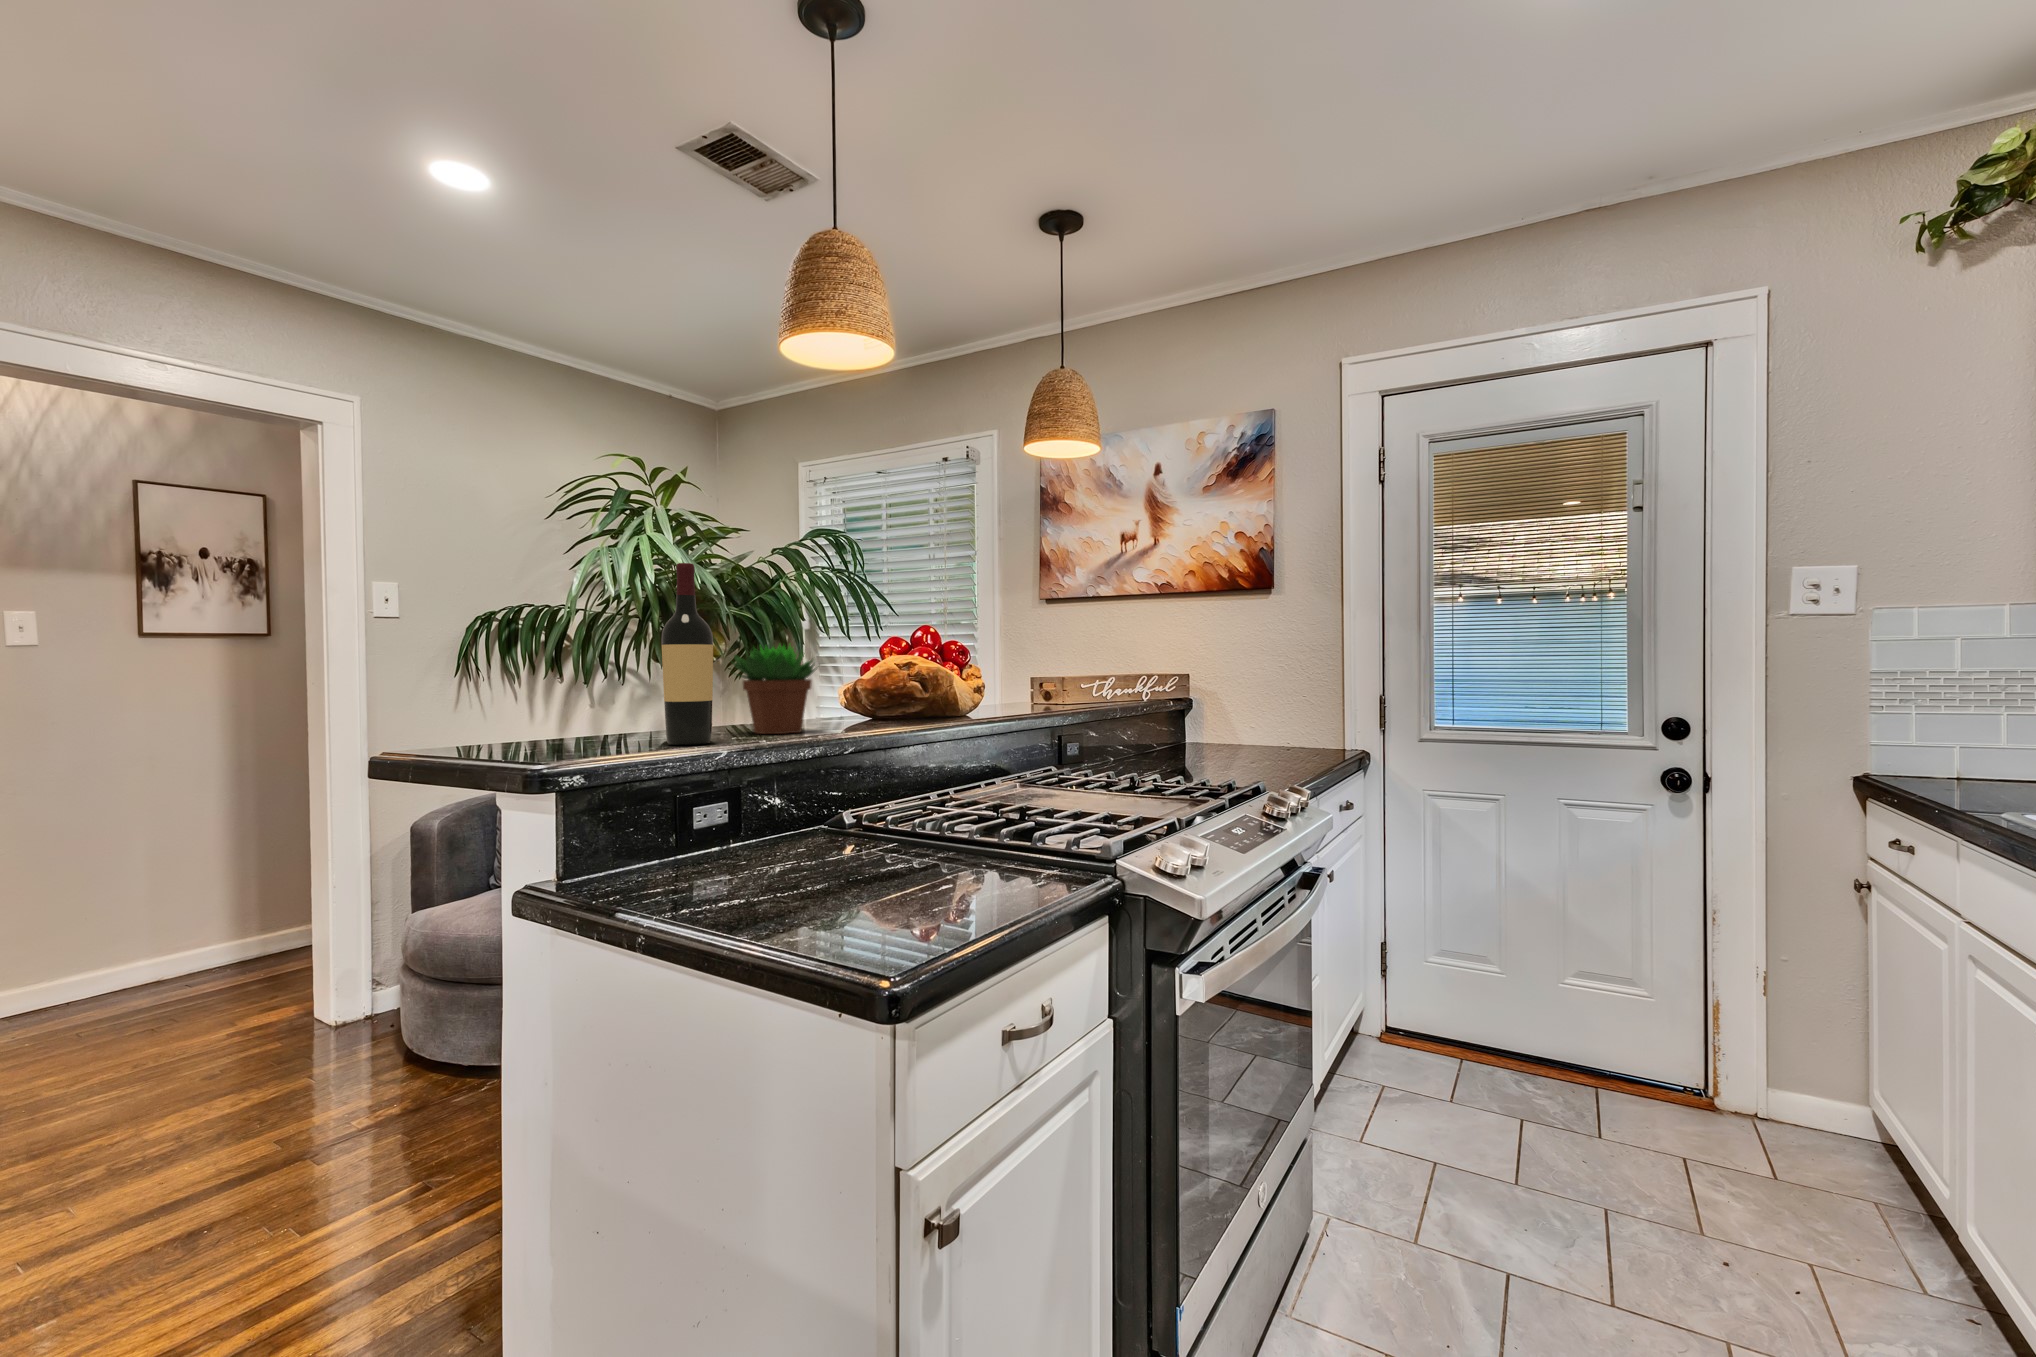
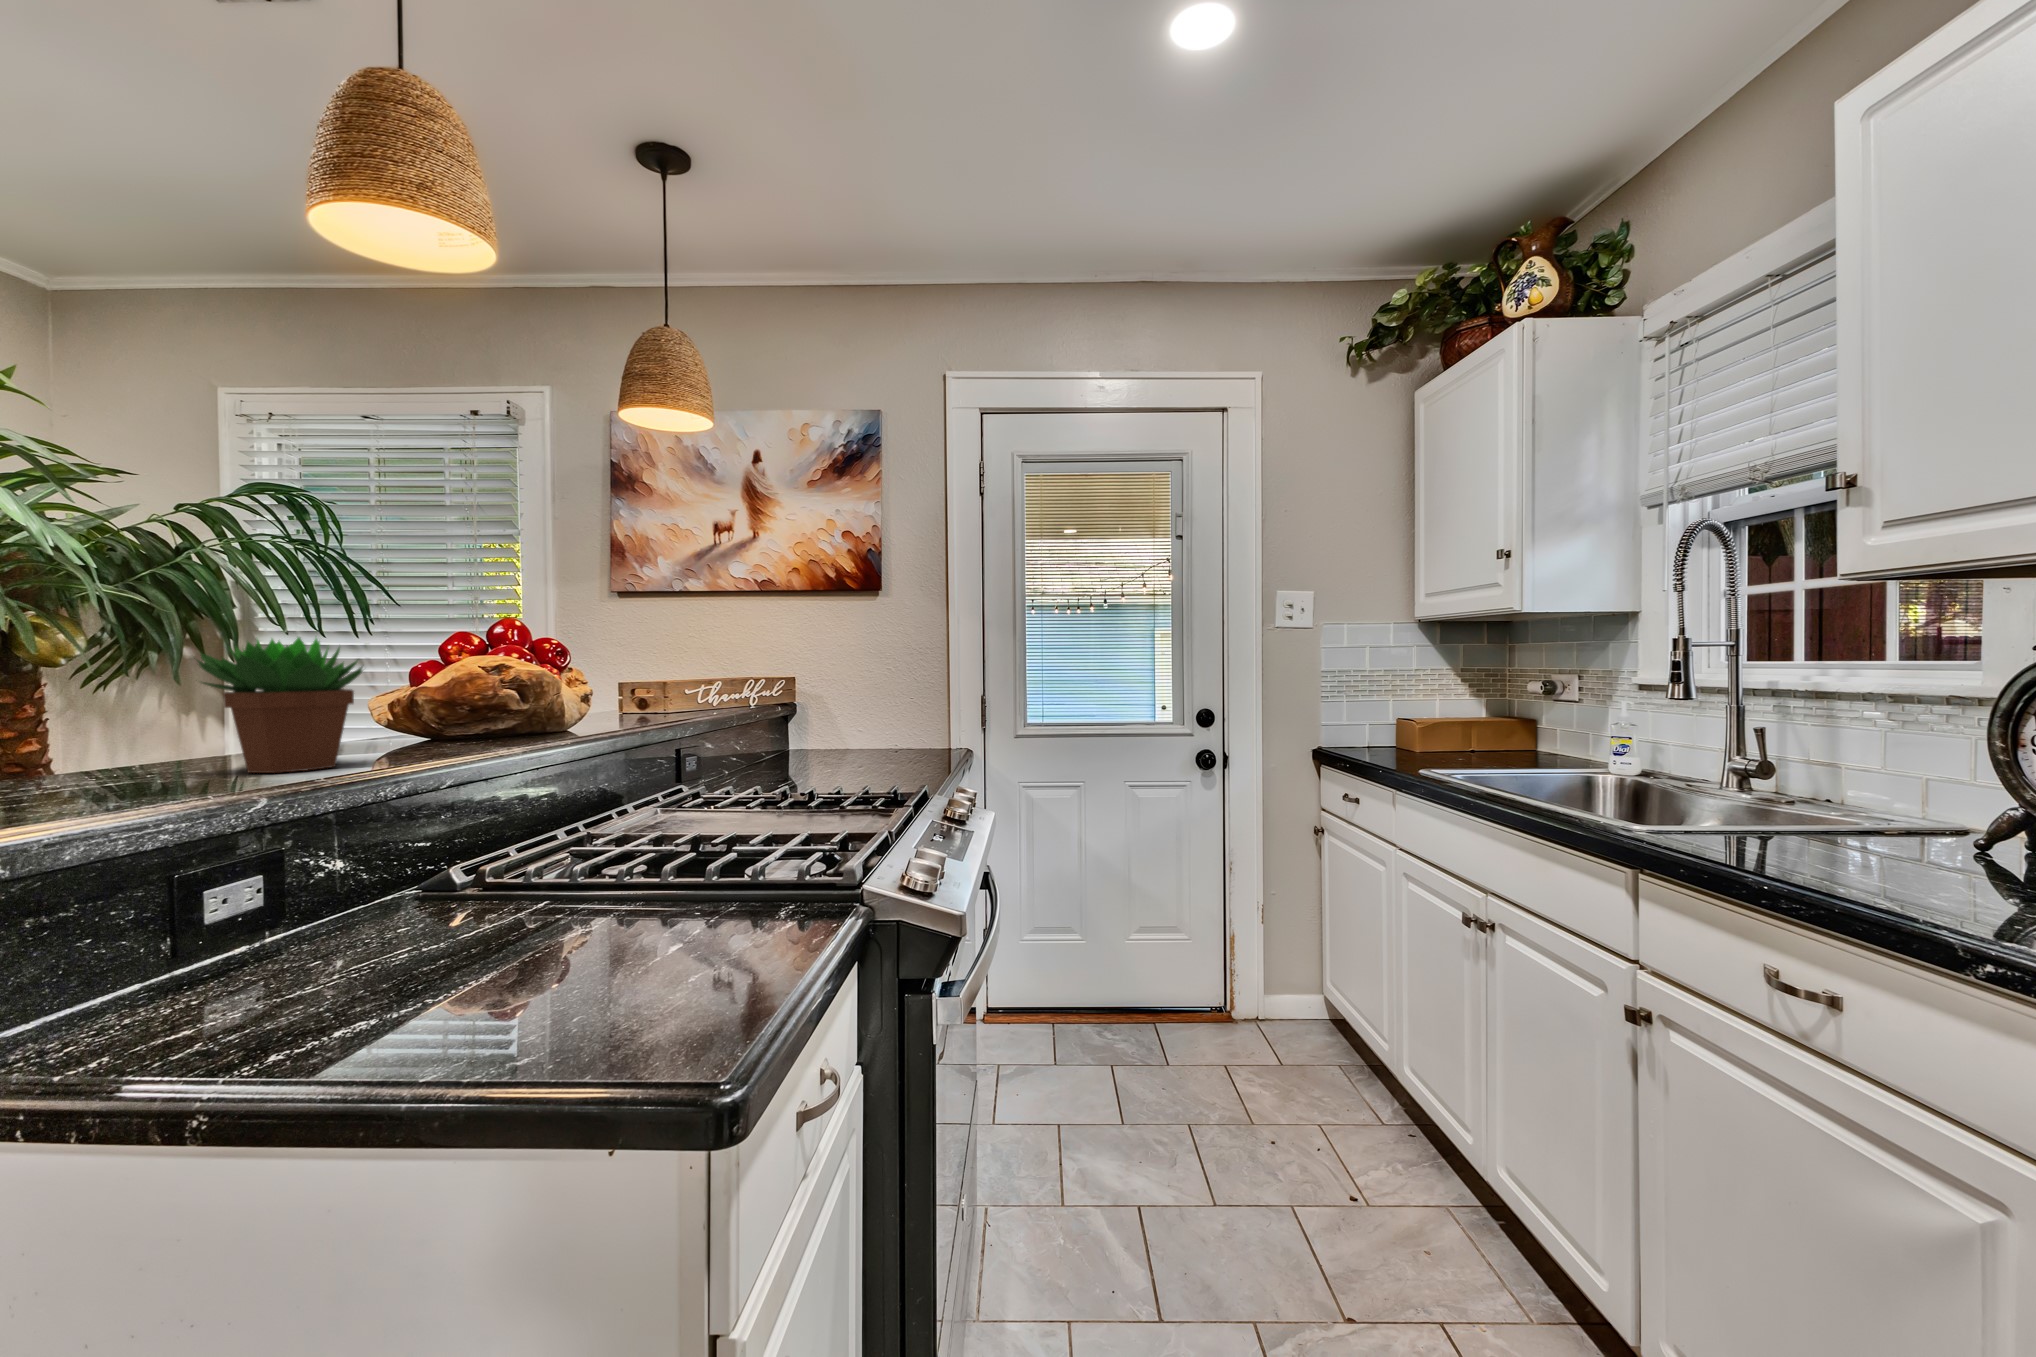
wine bottle: present [662,563,713,745] -> none [70,500,185,803]

